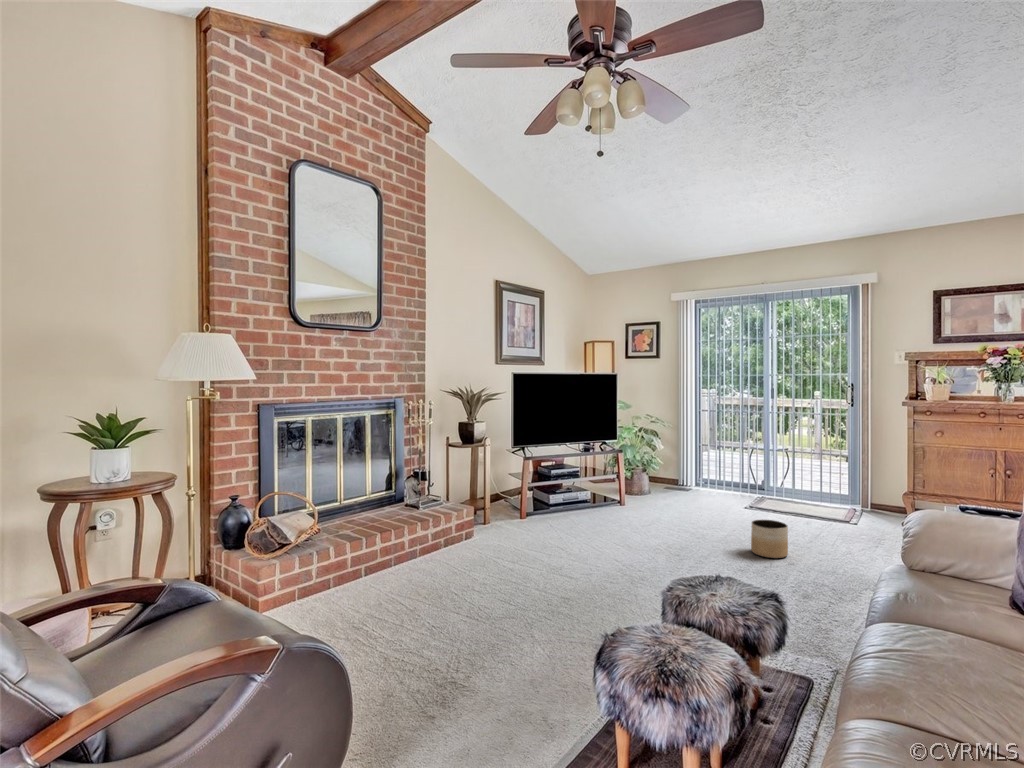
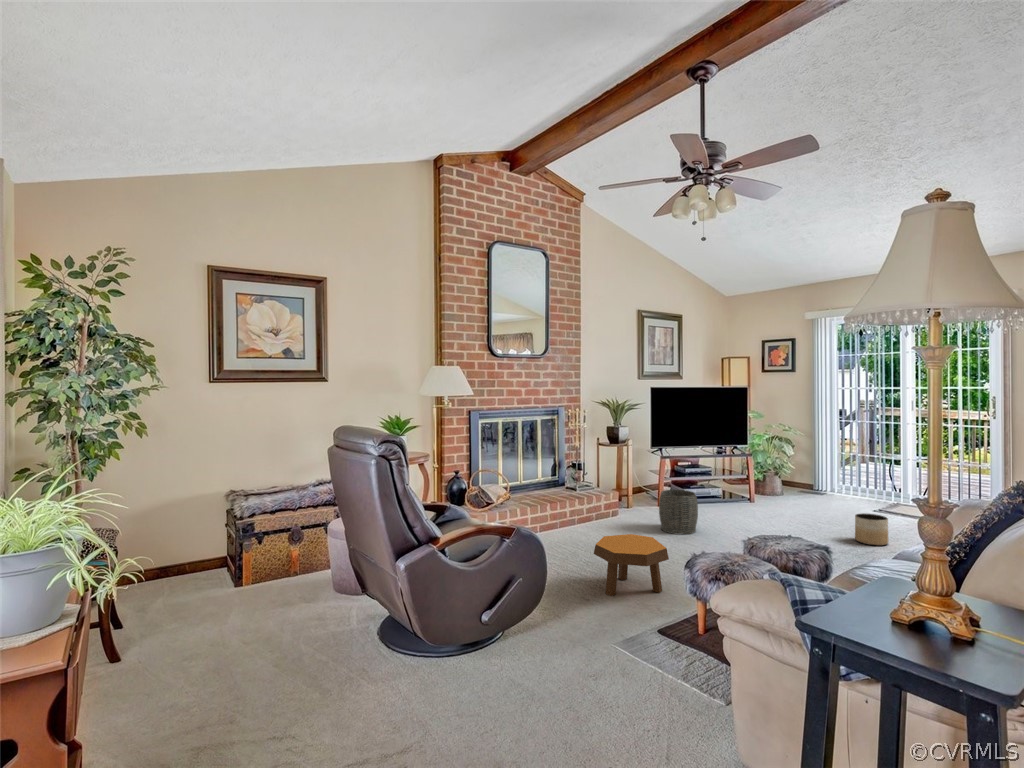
woven basket: none [527,502,575,562] -> present [659,490,698,535]
footstool: none [443,587,560,705] -> present [594,534,669,596]

